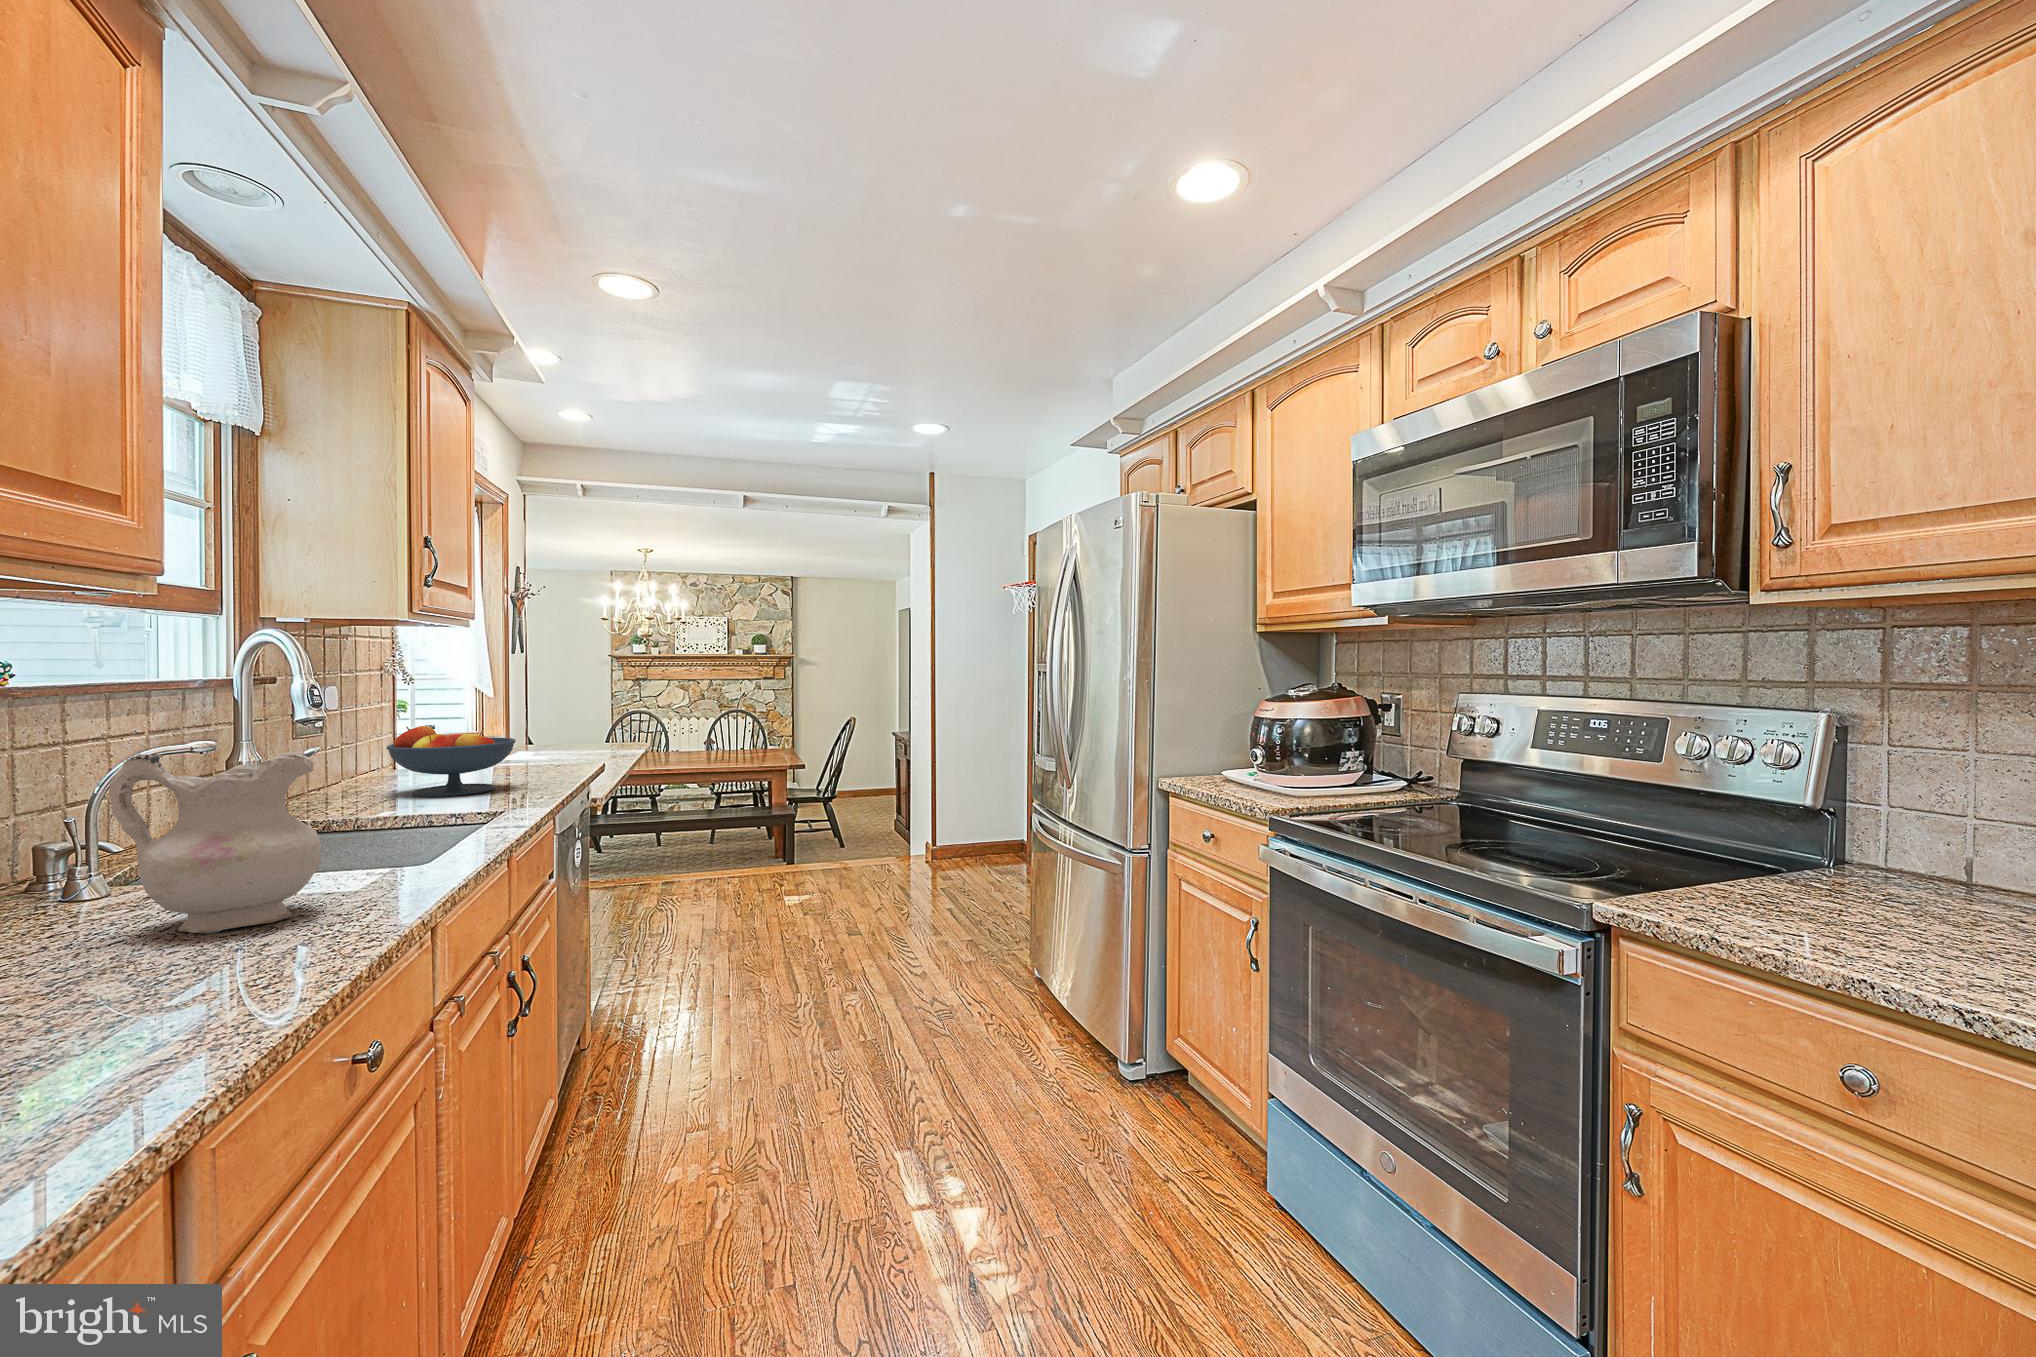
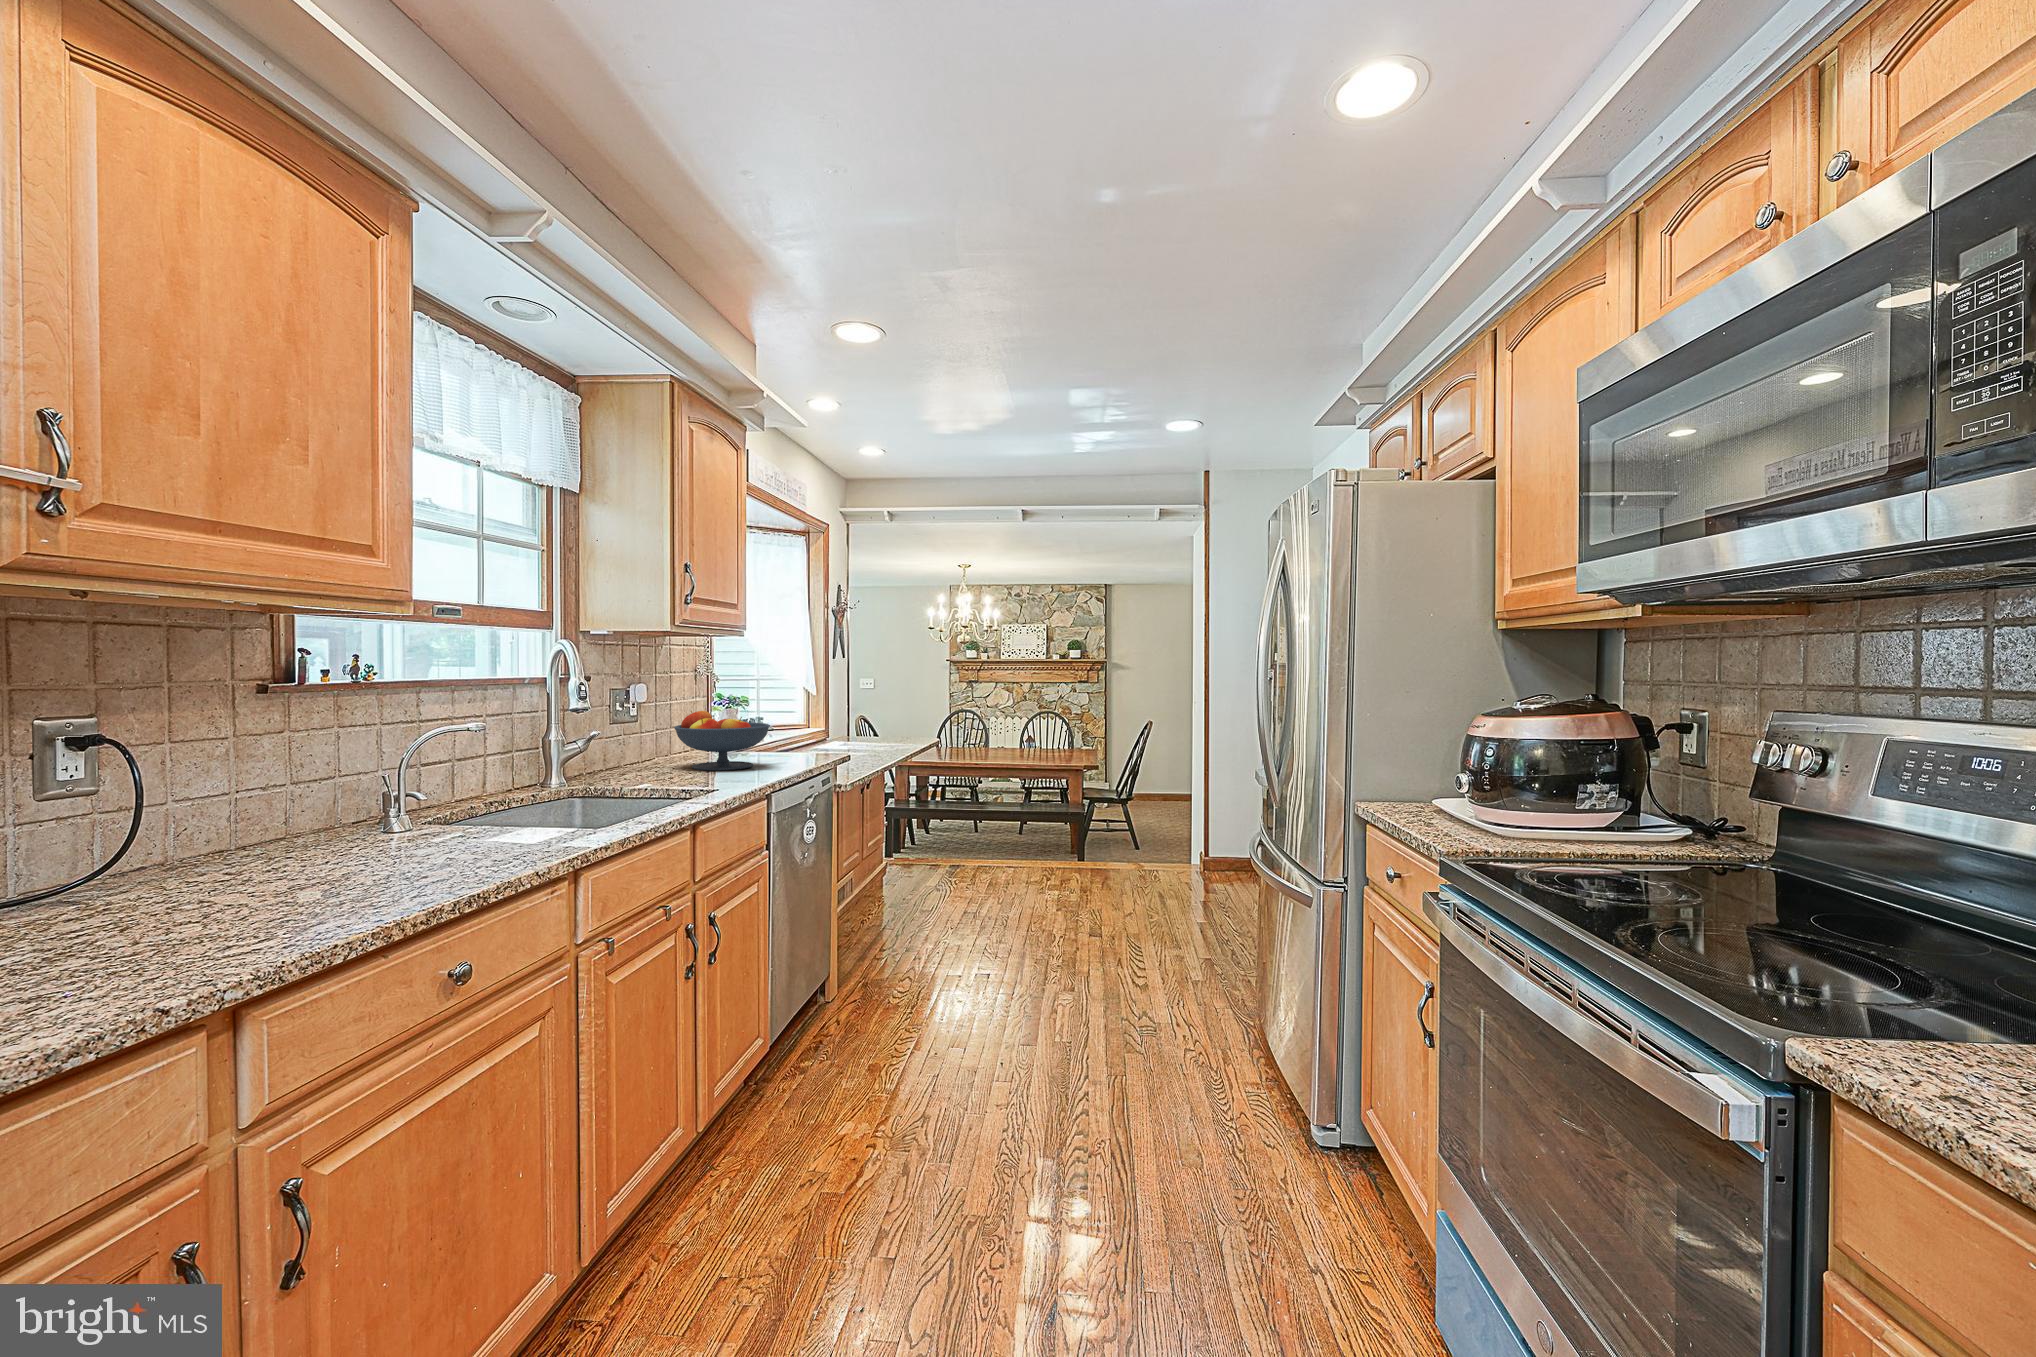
ceramic pitcher: present [110,751,321,933] -> none [376,718,509,855]

